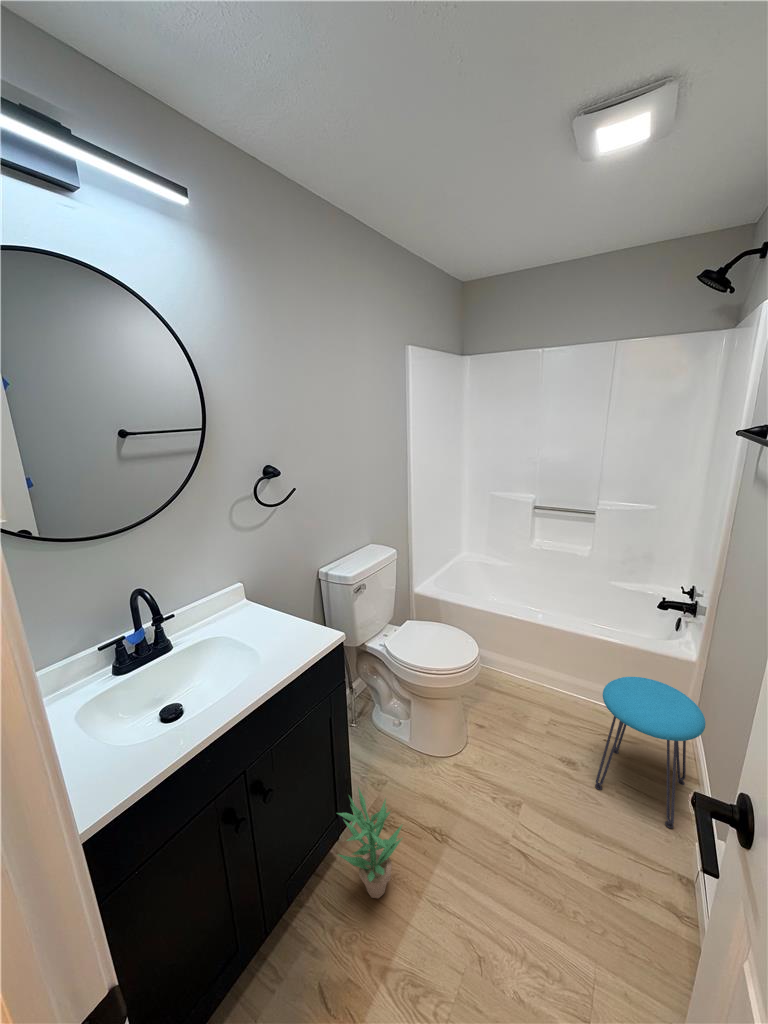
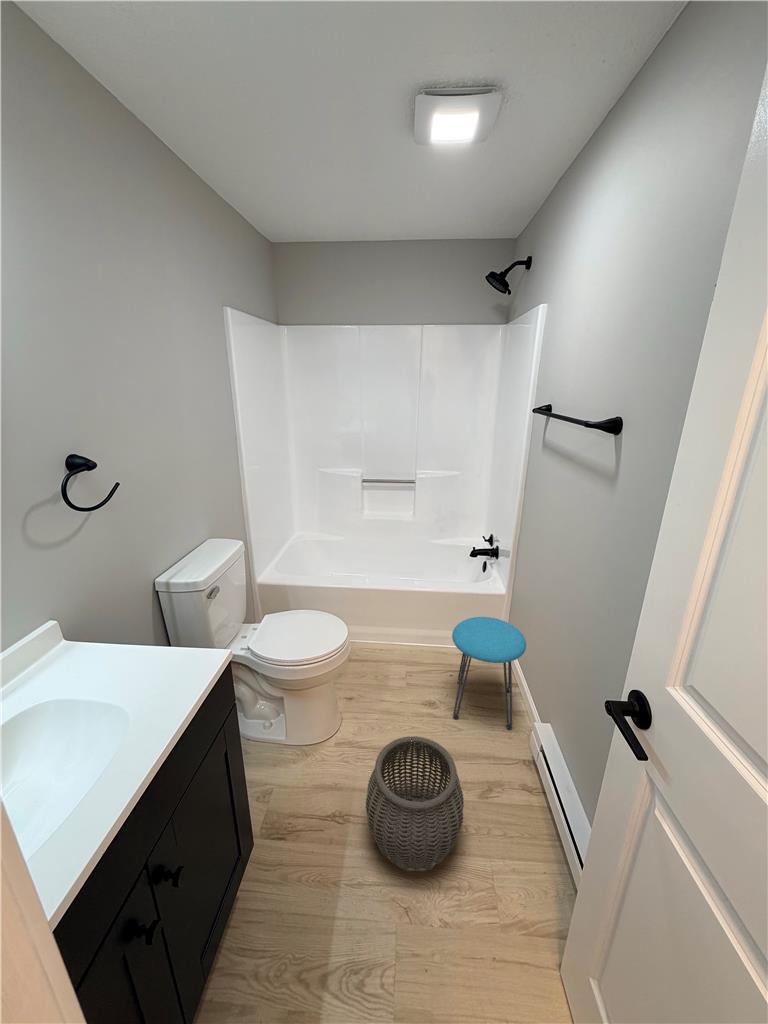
woven basket: none [459,778,571,932] -> present [366,736,464,871]
potted plant: present [338,788,403,898] -> none [245,805,318,913]

